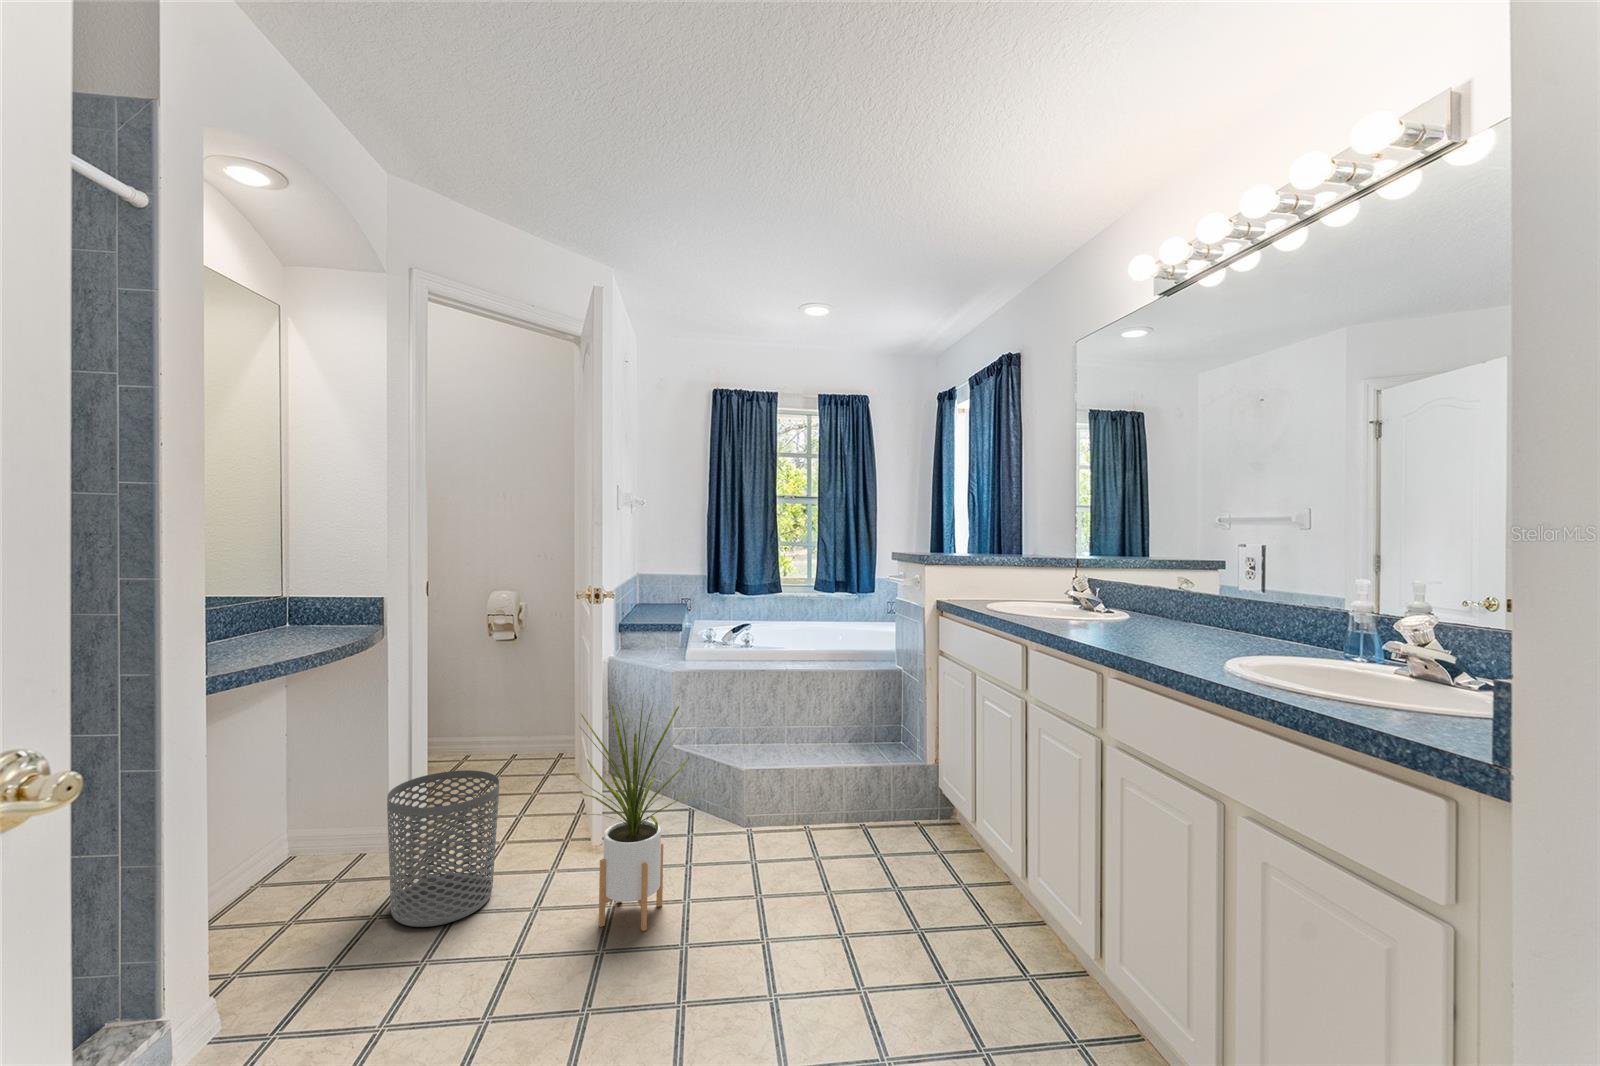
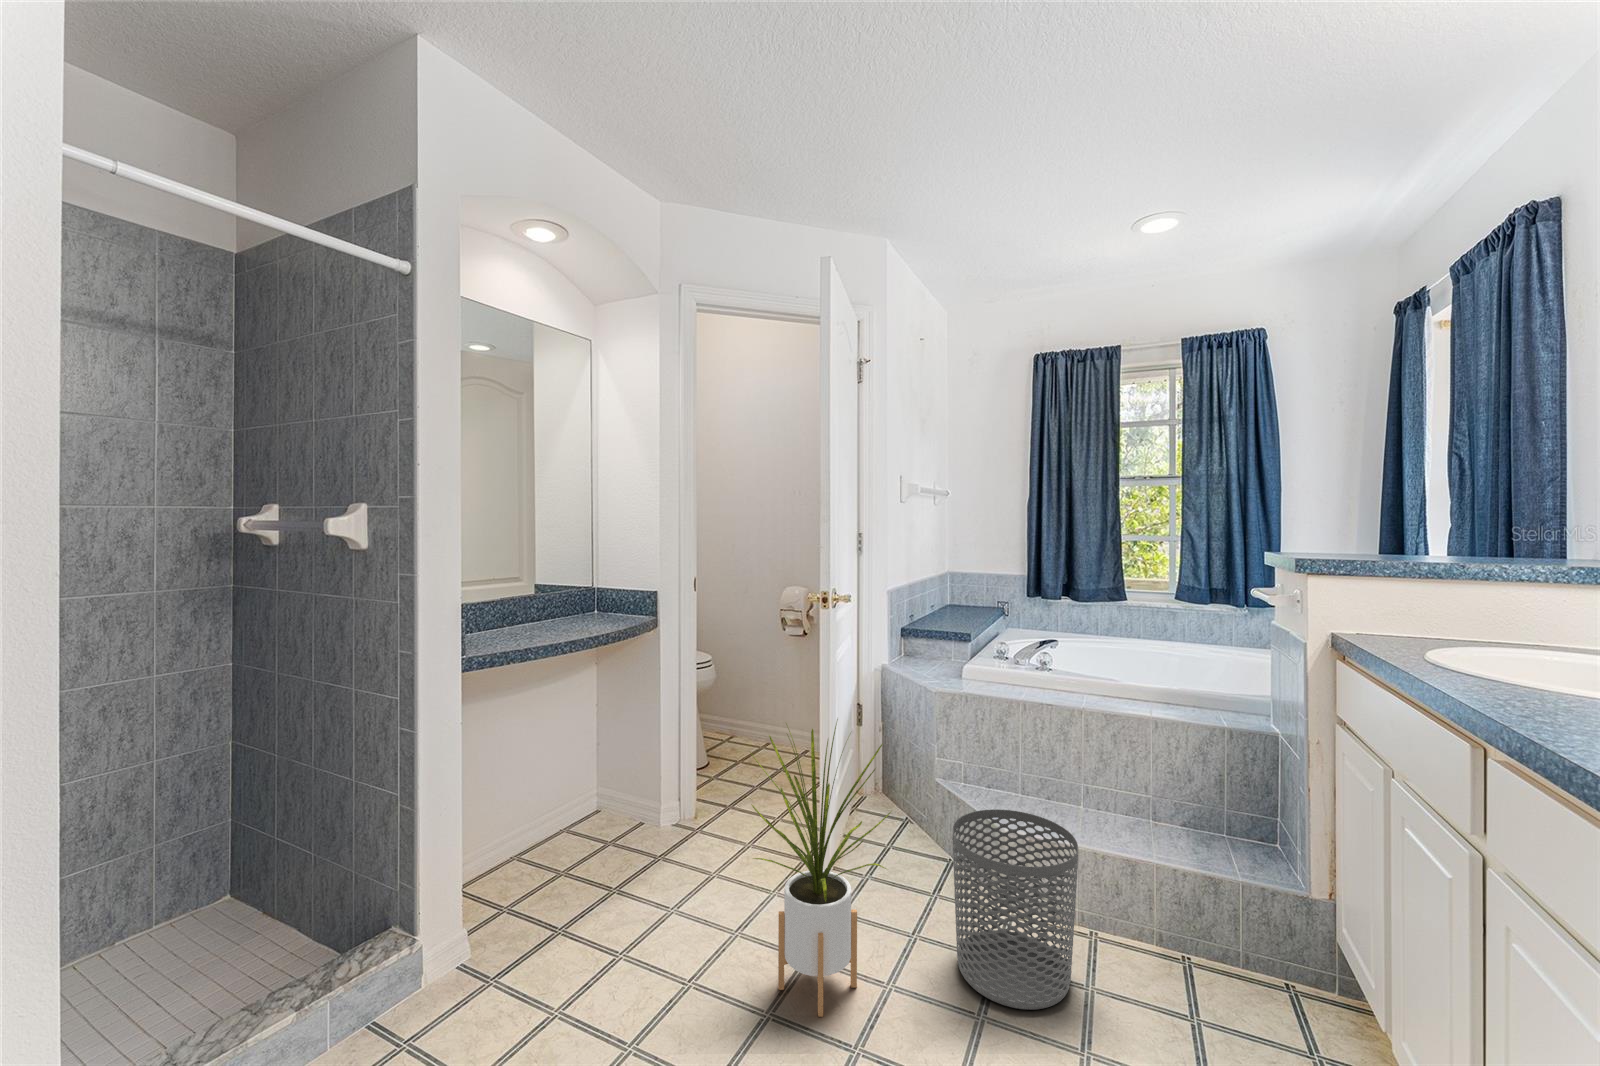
waste bin: present [387,770,499,927] -> present [952,809,1078,1010]

